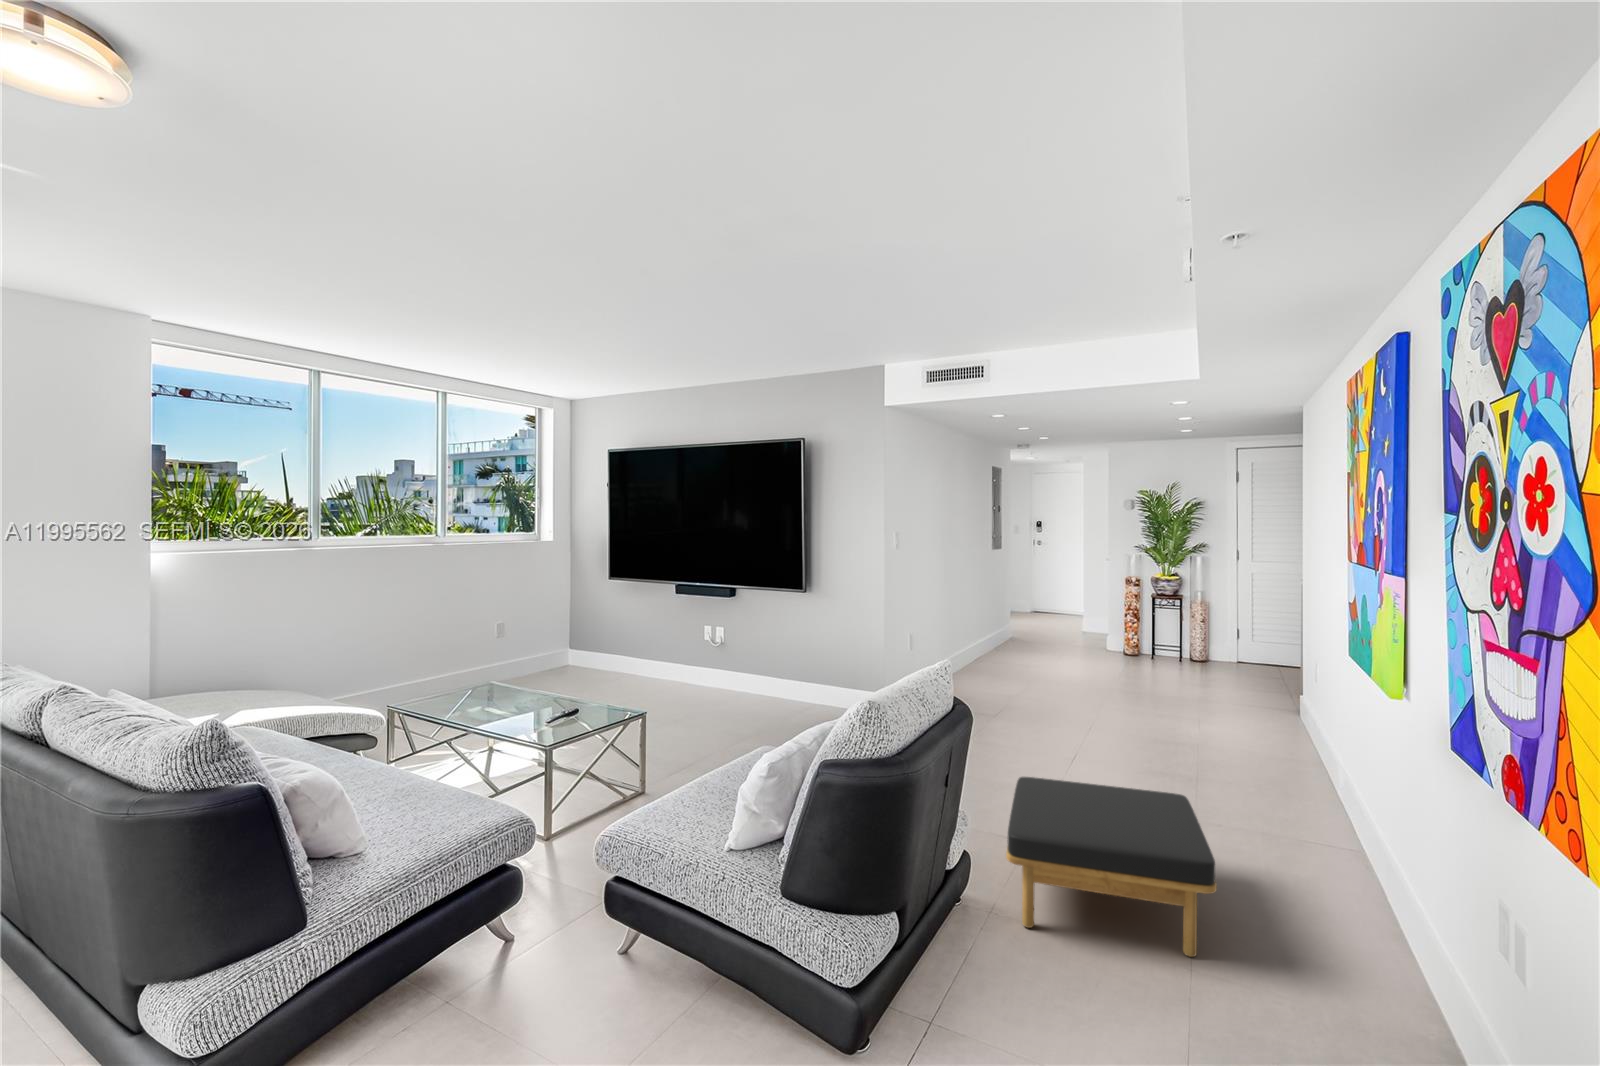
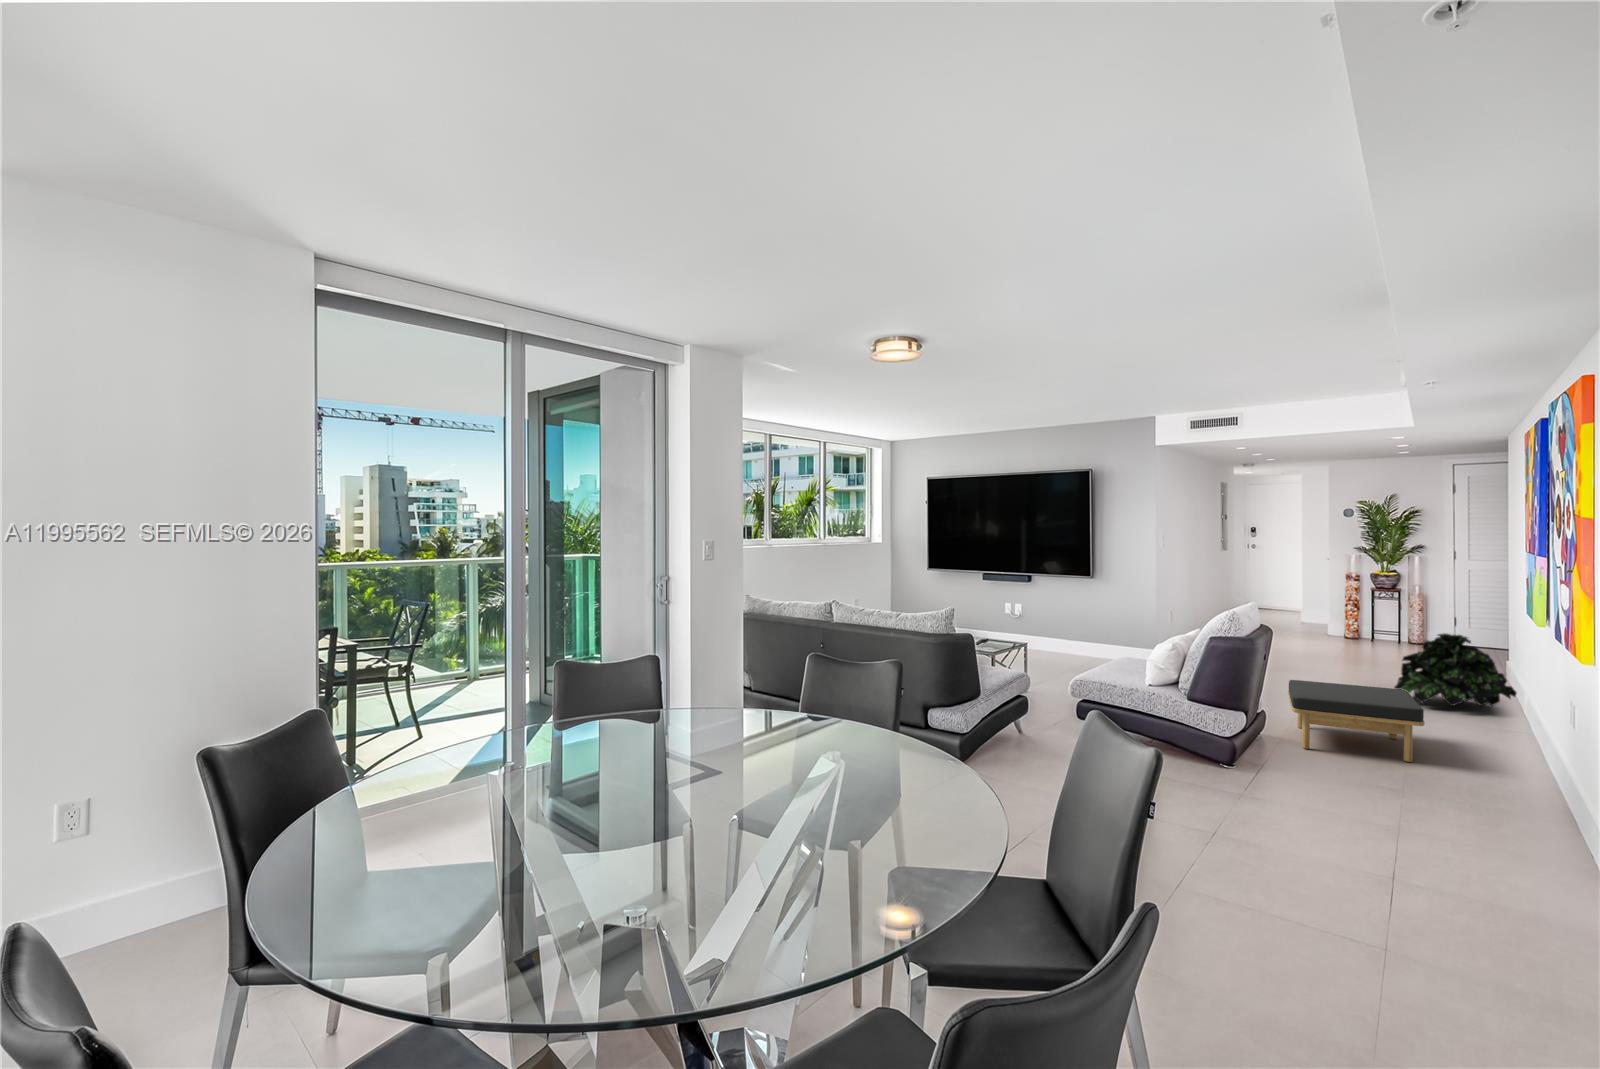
potted plant: none [1172,677,1327,790] -> present [1395,633,1517,706]

